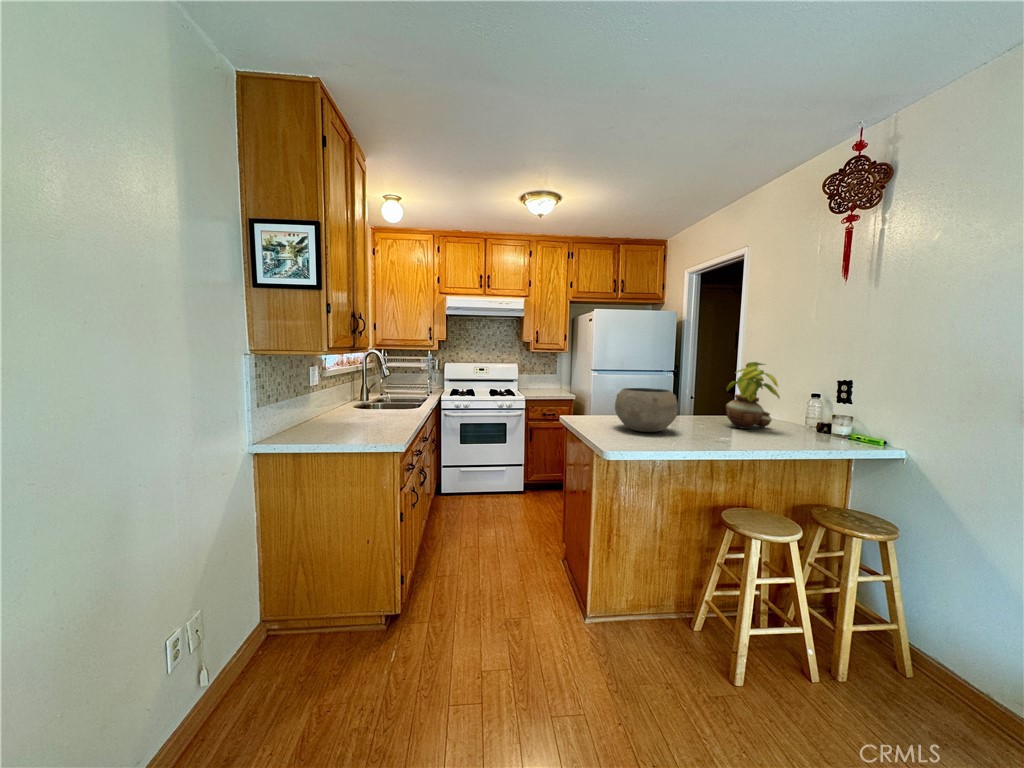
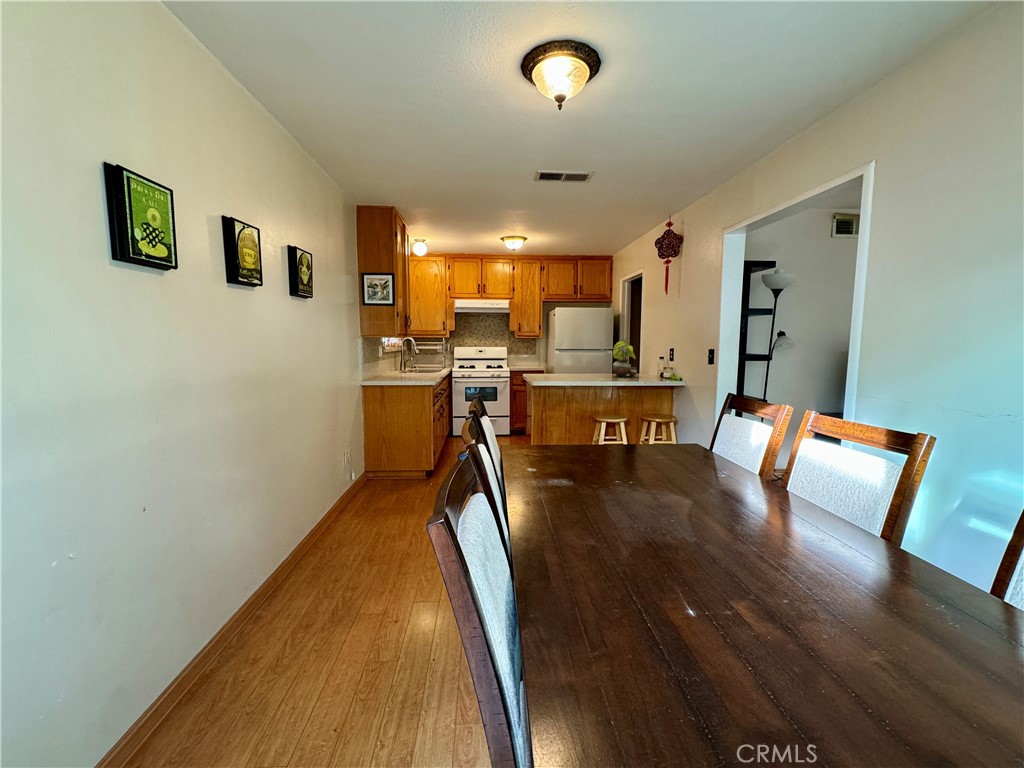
ceramic bowl: present [615,388,678,432] -> none [547,355,579,377]

